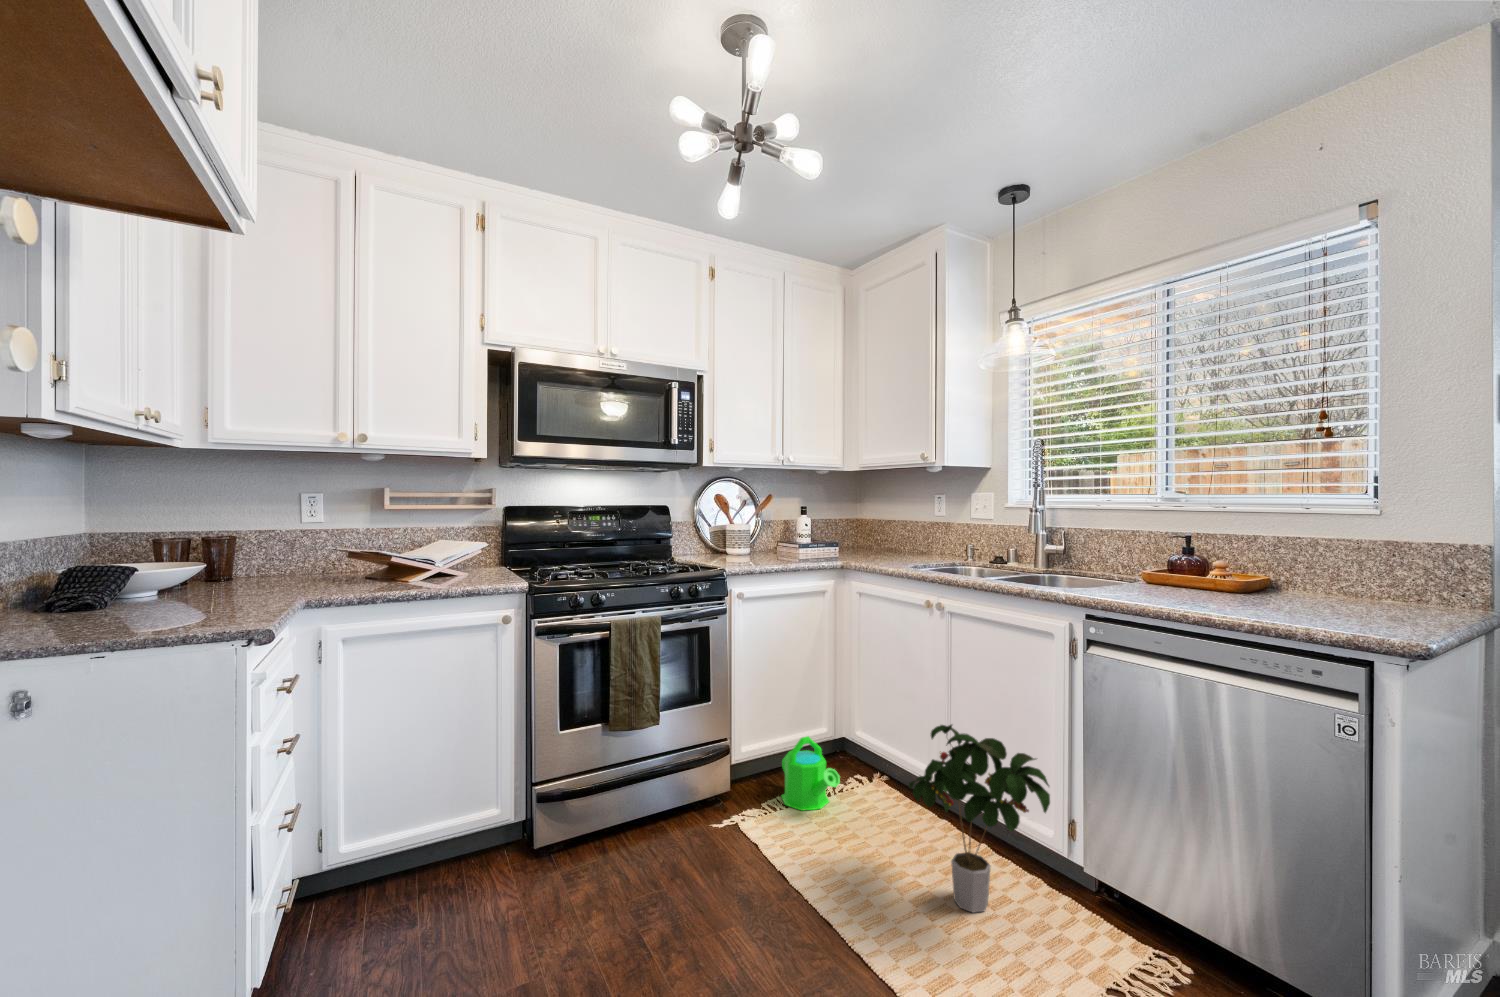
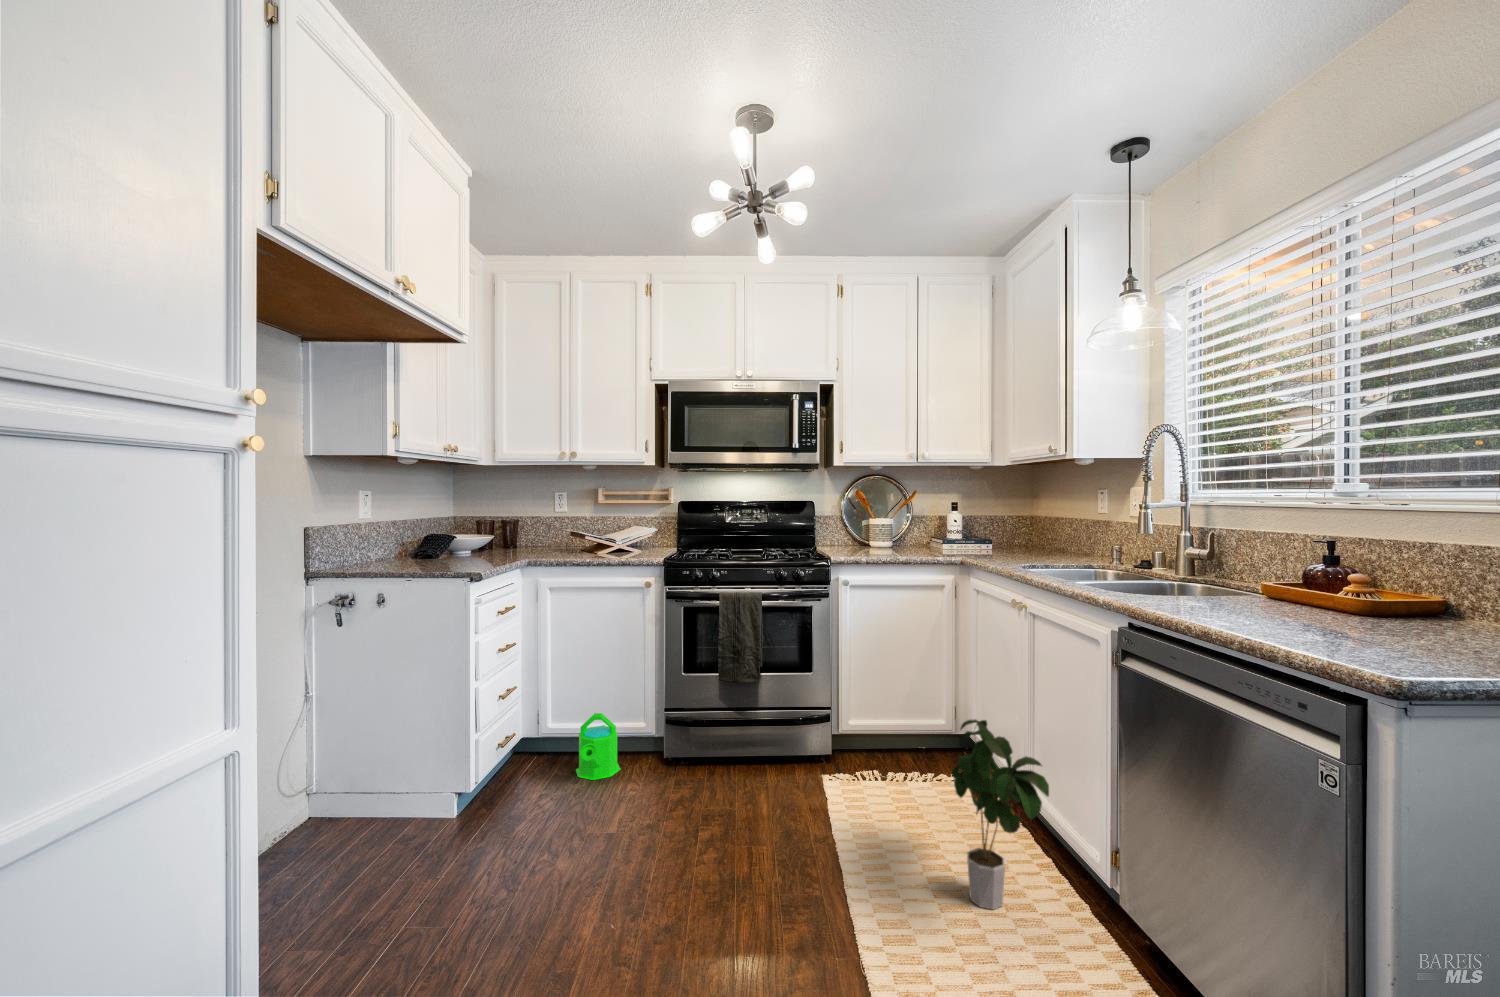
watering can: present [782,736,840,810] -> present [576,713,621,780]

